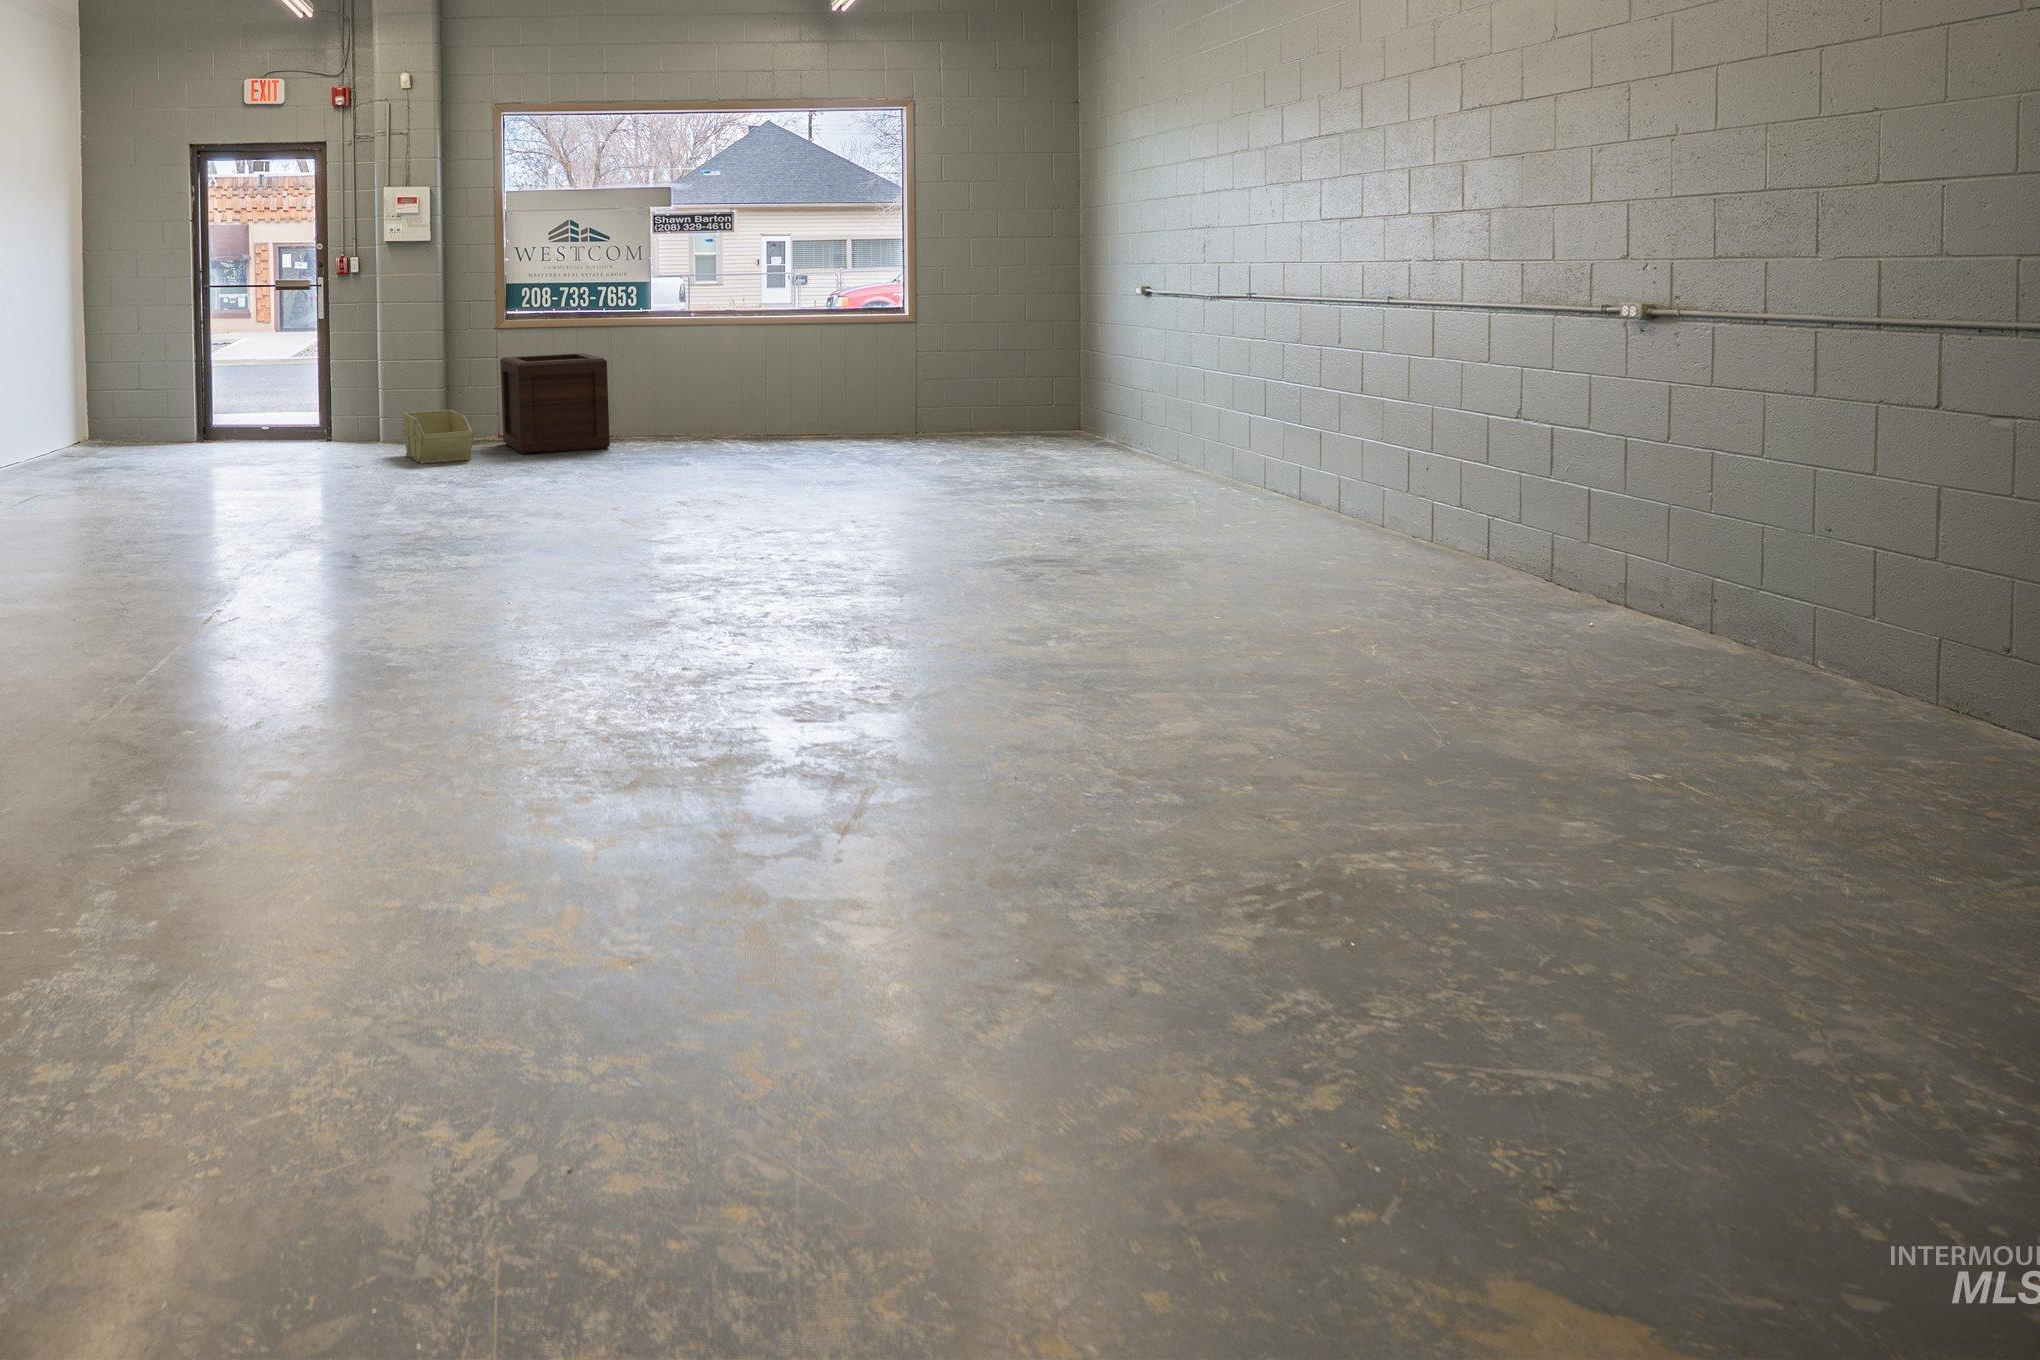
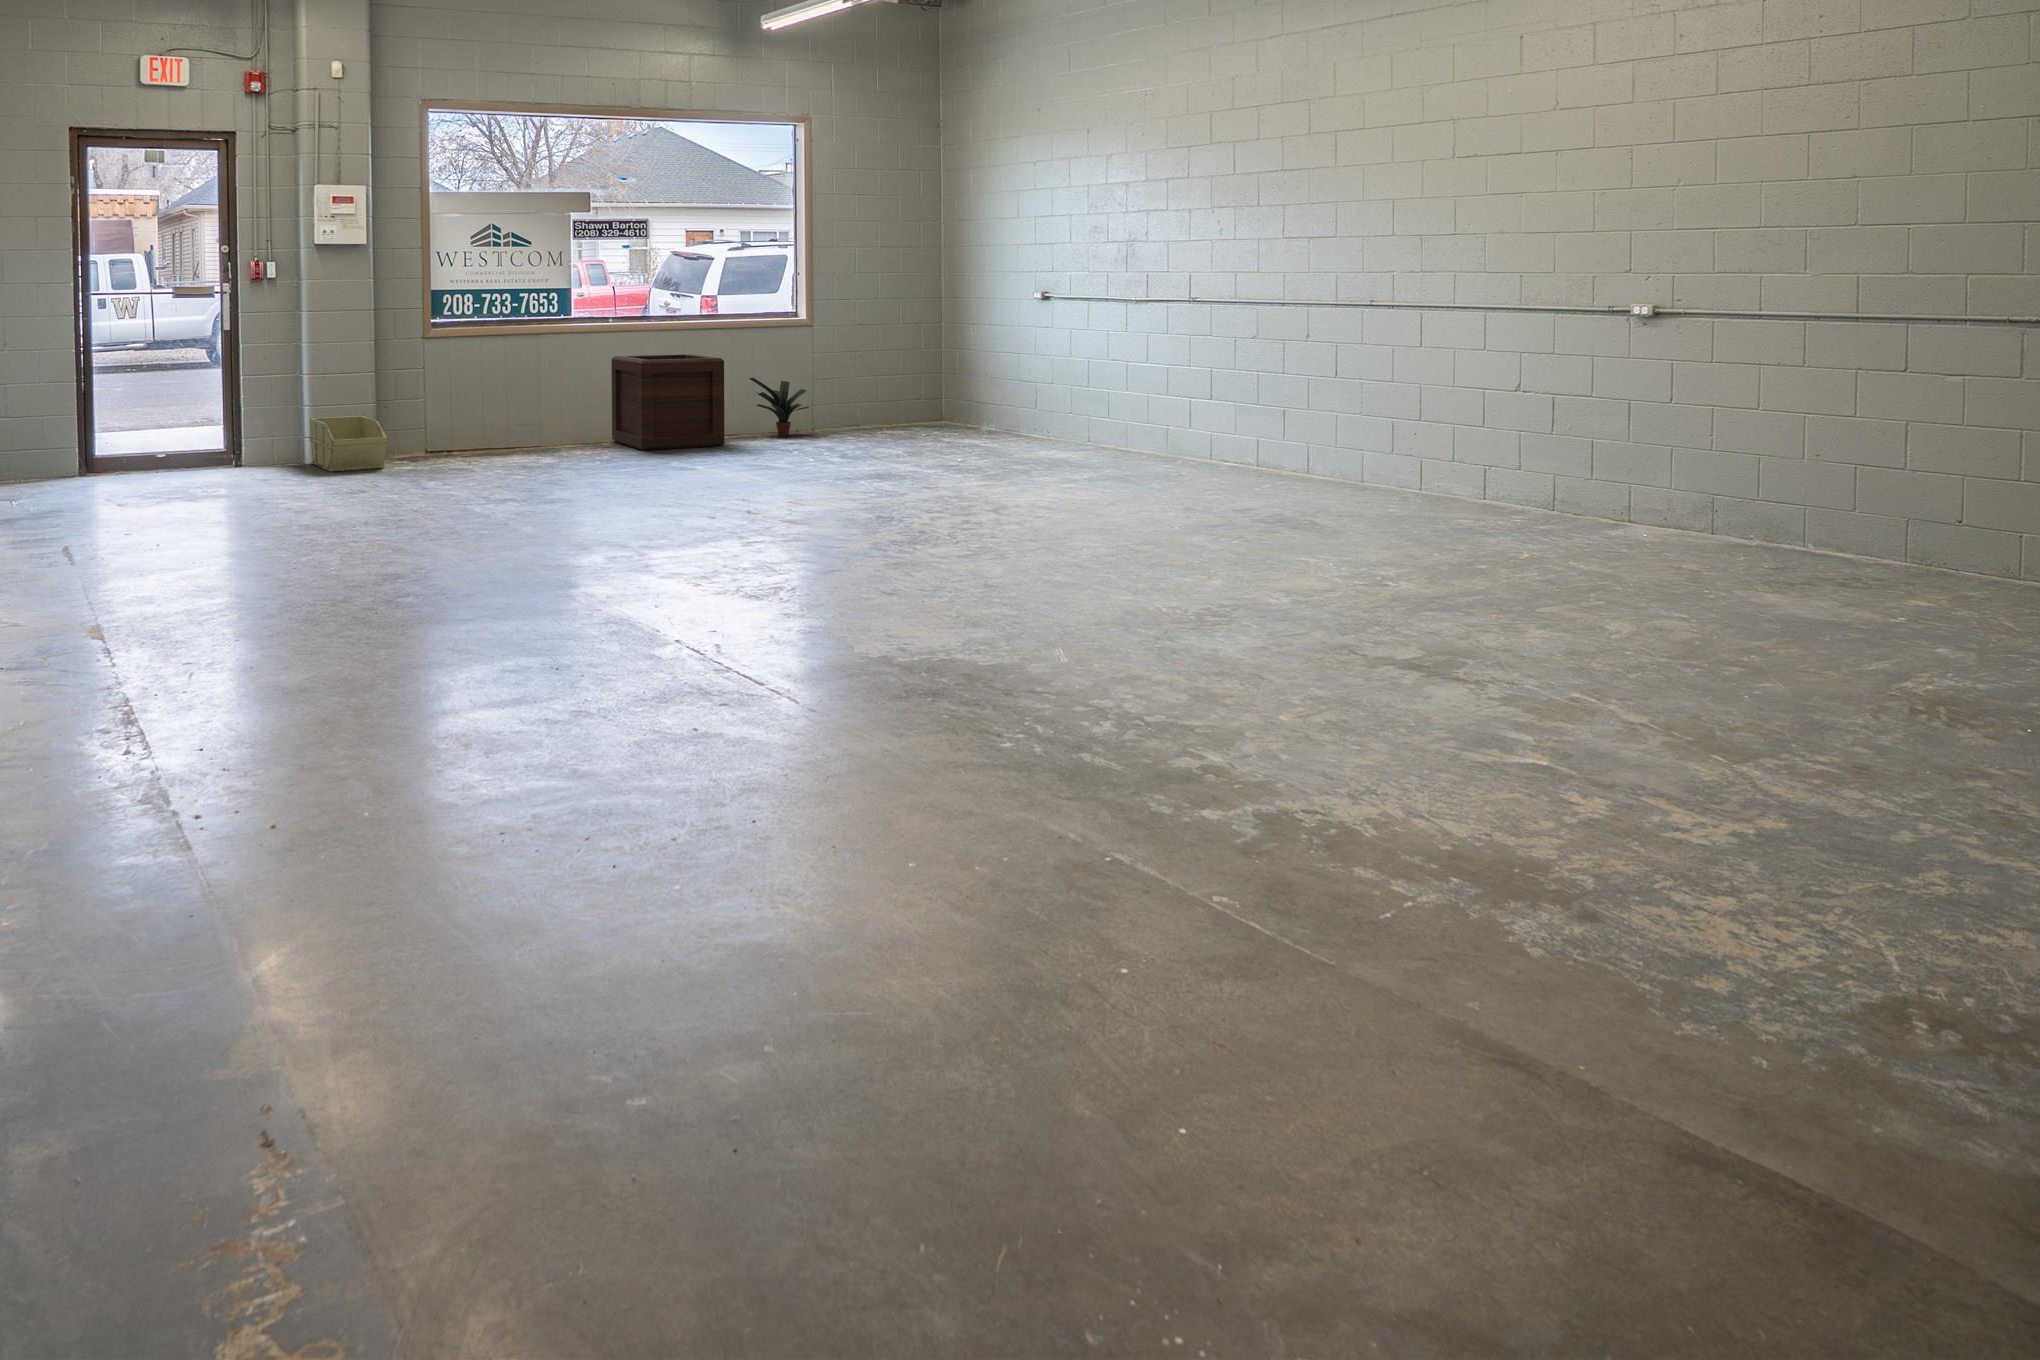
wooden crate: present [500,353,610,454] -> present [611,354,725,450]
potted plant: none [826,365,889,423] -> present [749,378,808,436]

